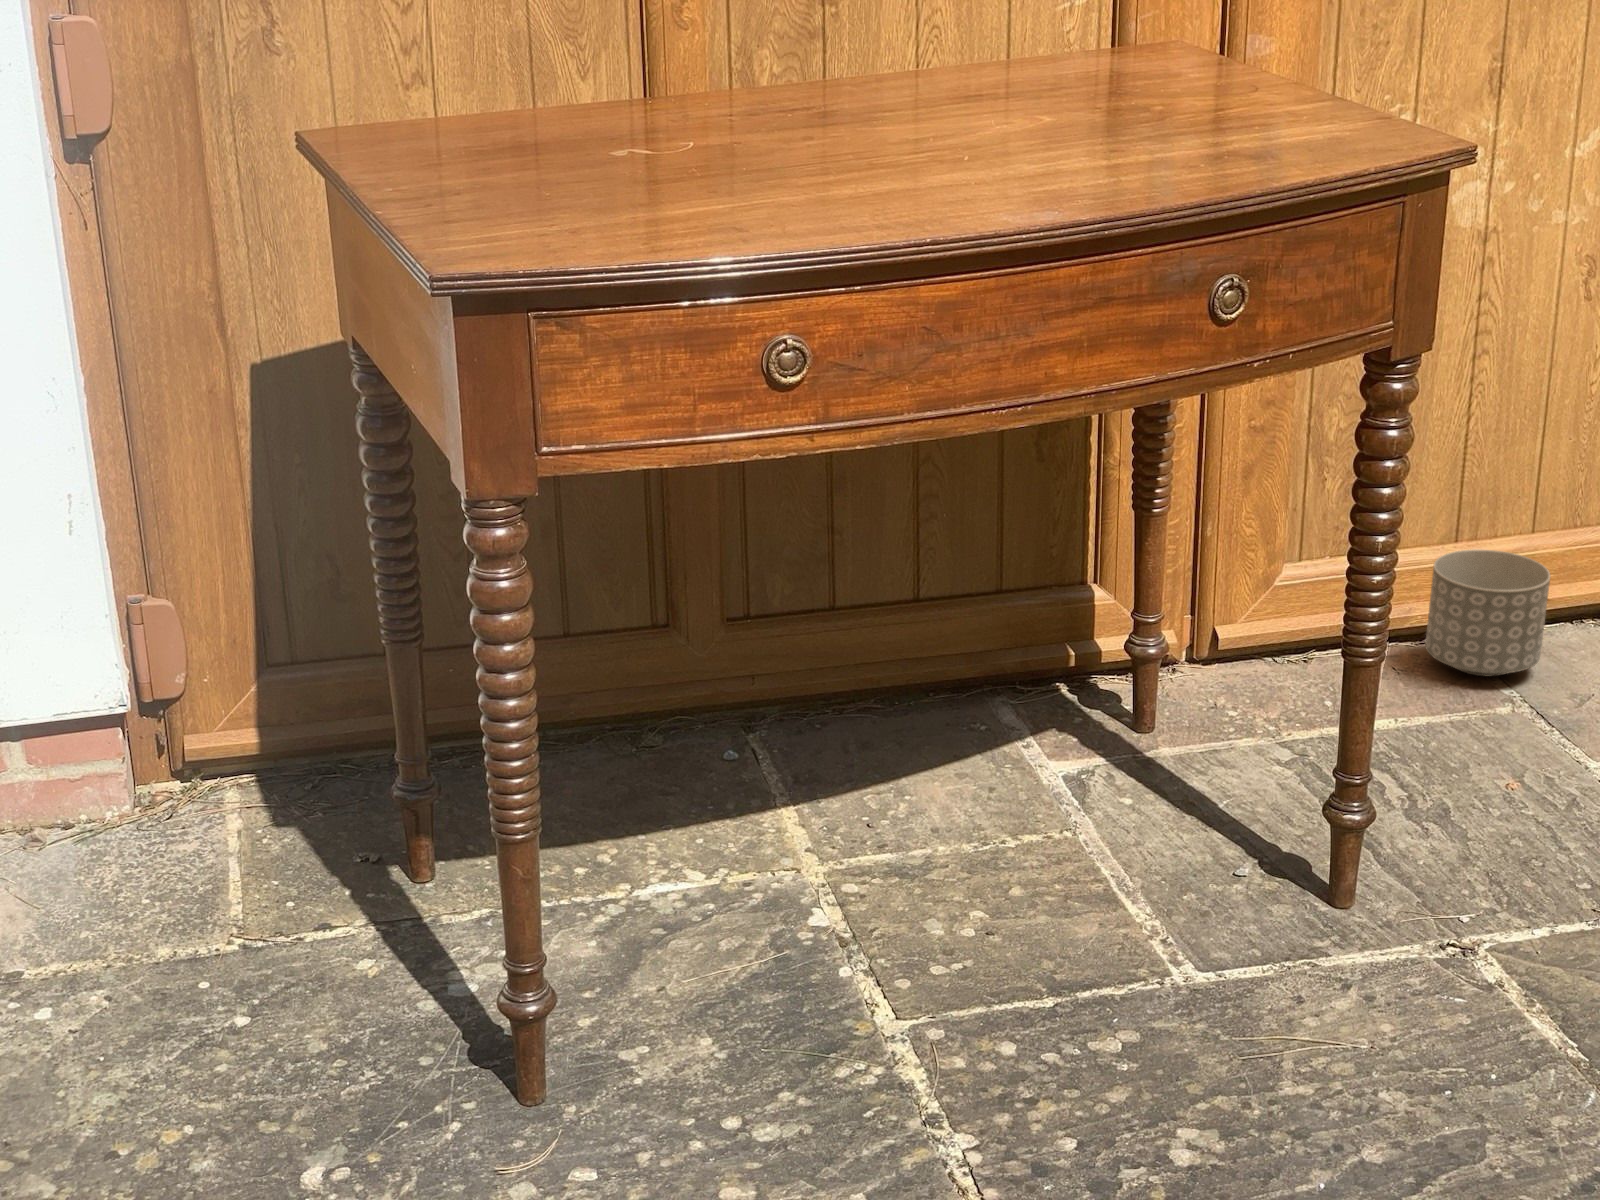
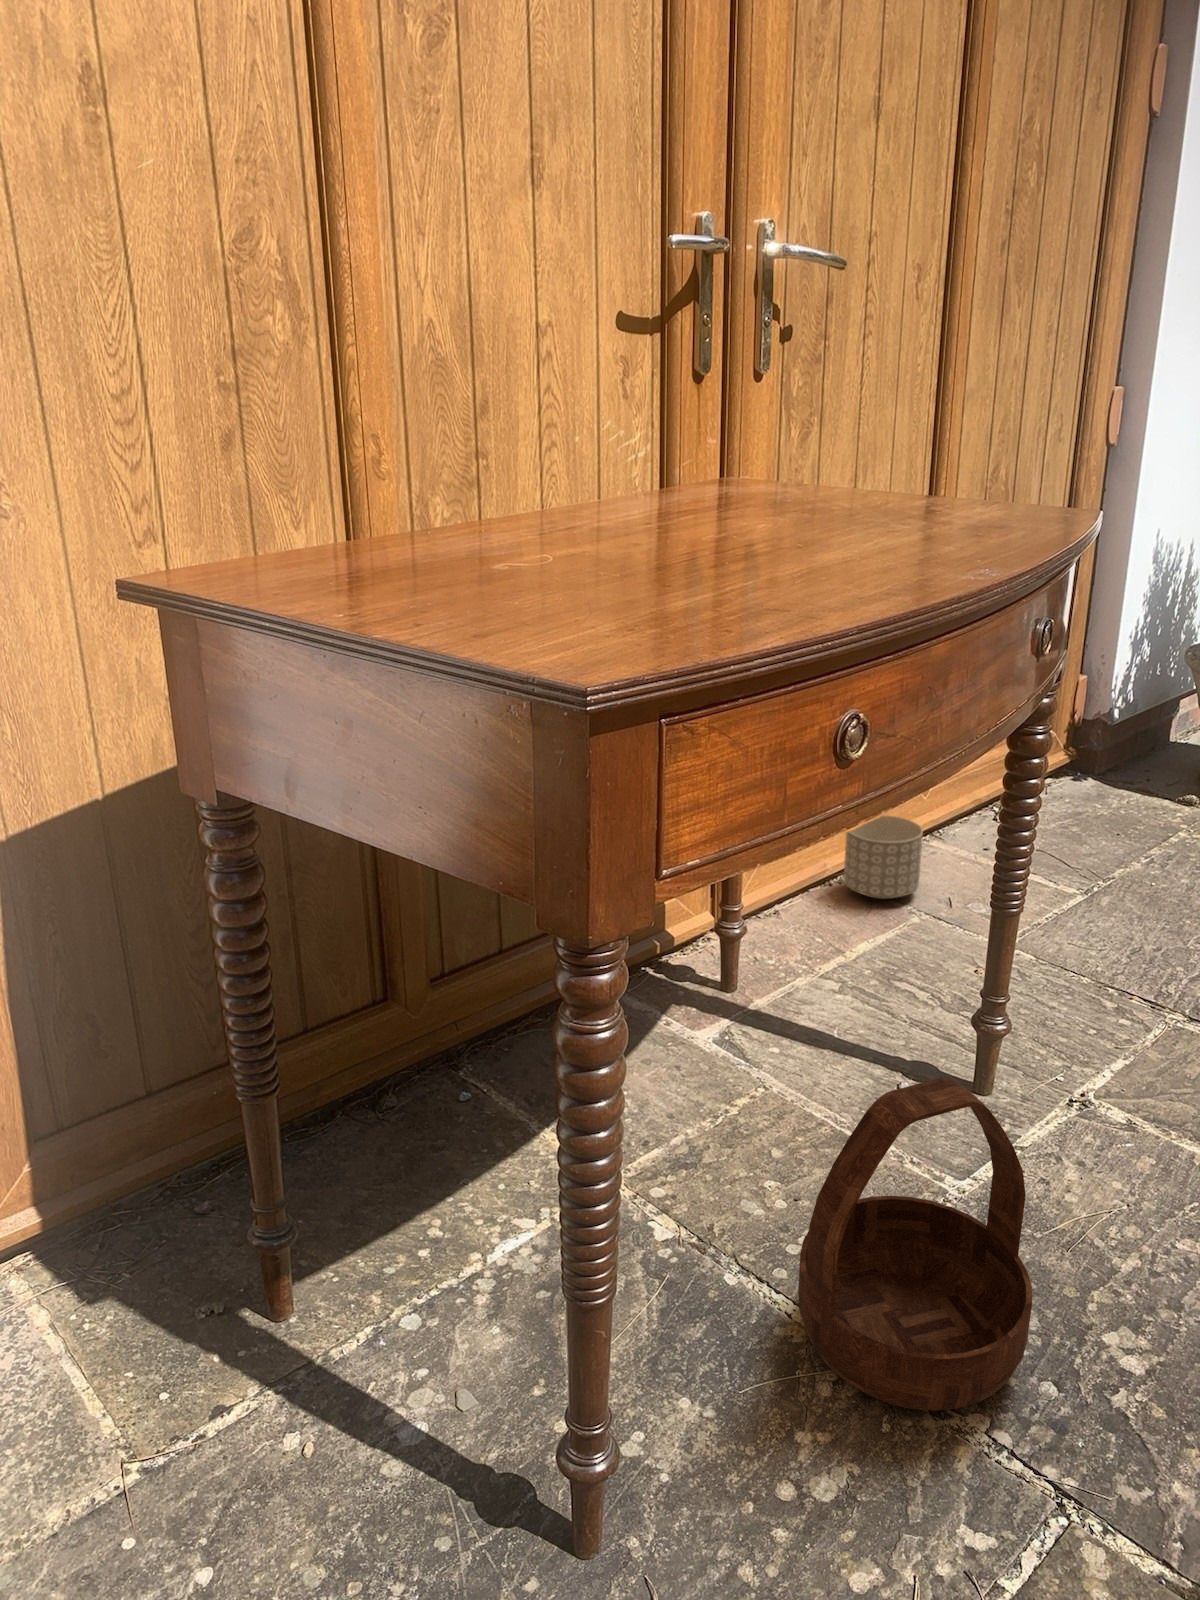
basket: none [853,768,1113,1130] -> present [798,1078,1032,1411]

